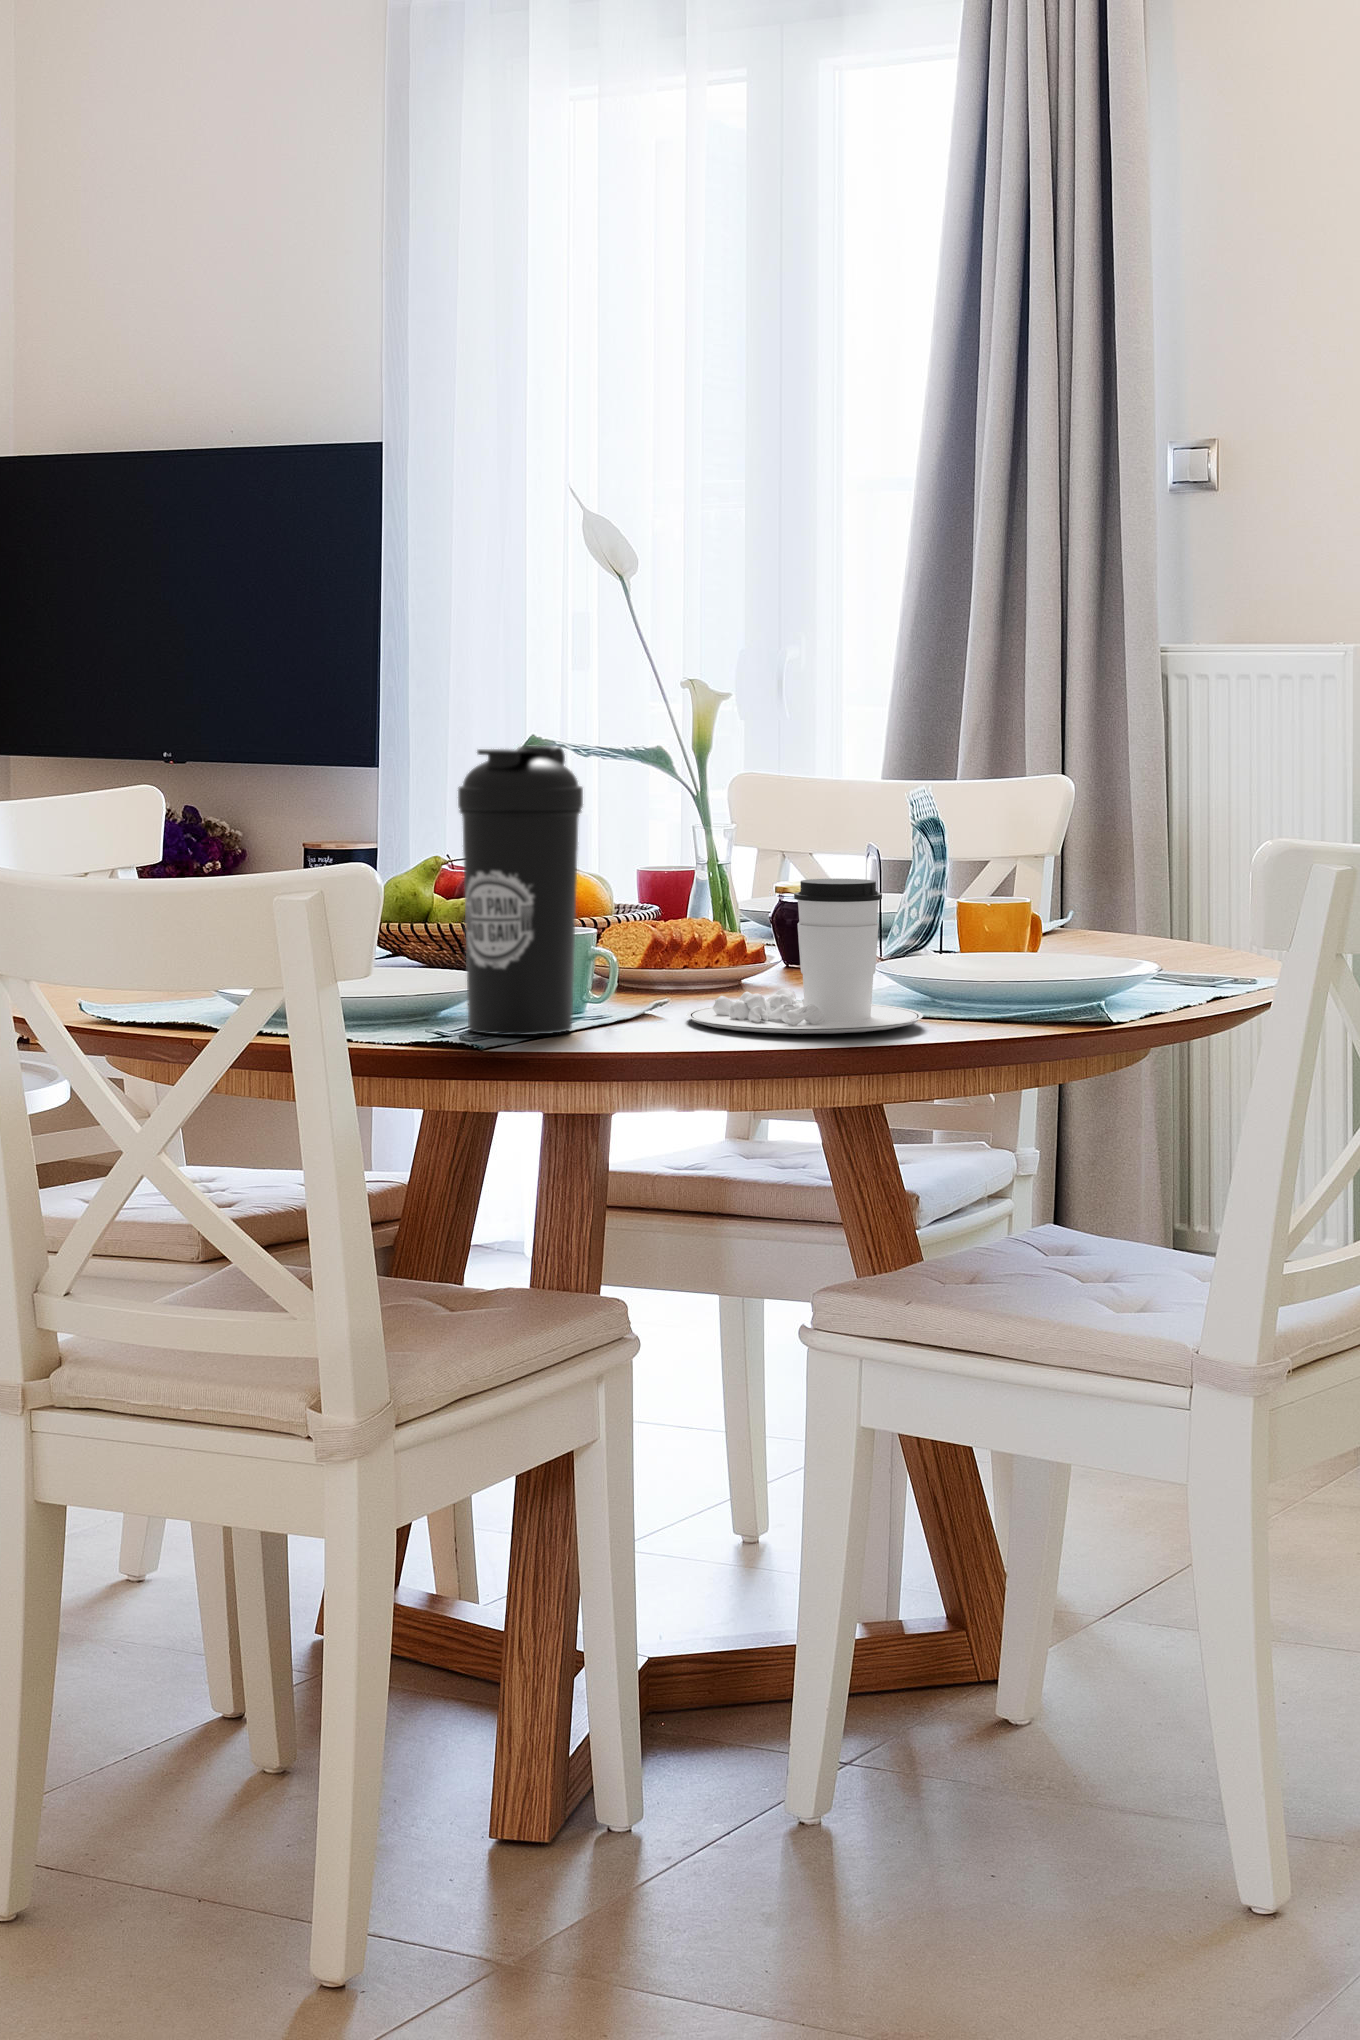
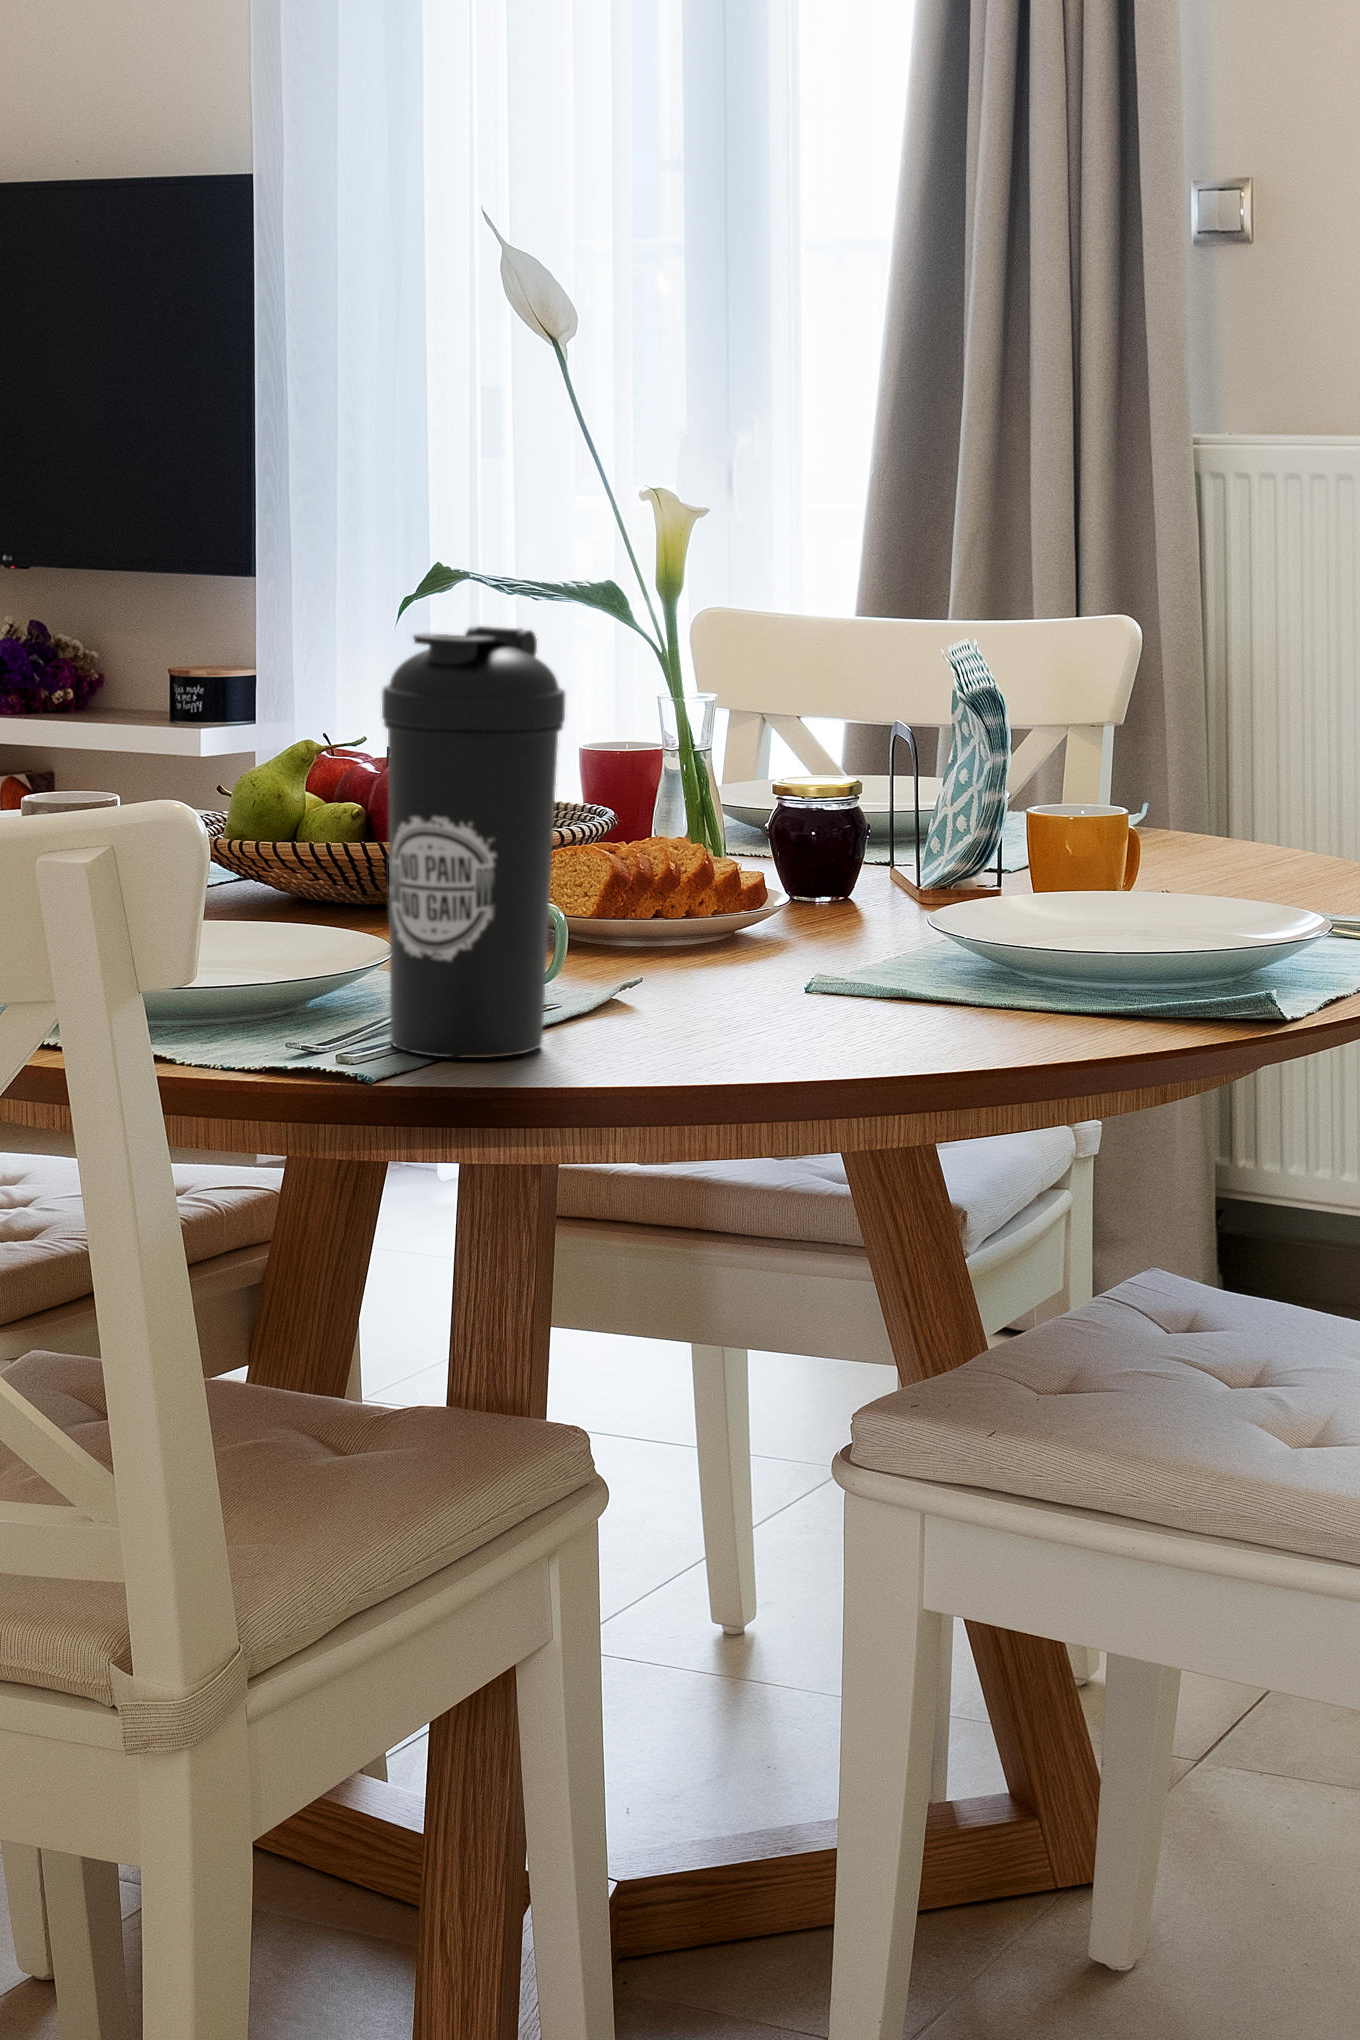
coffee cup: present [686,879,923,1034] -> none [696,816,1037,1054]

